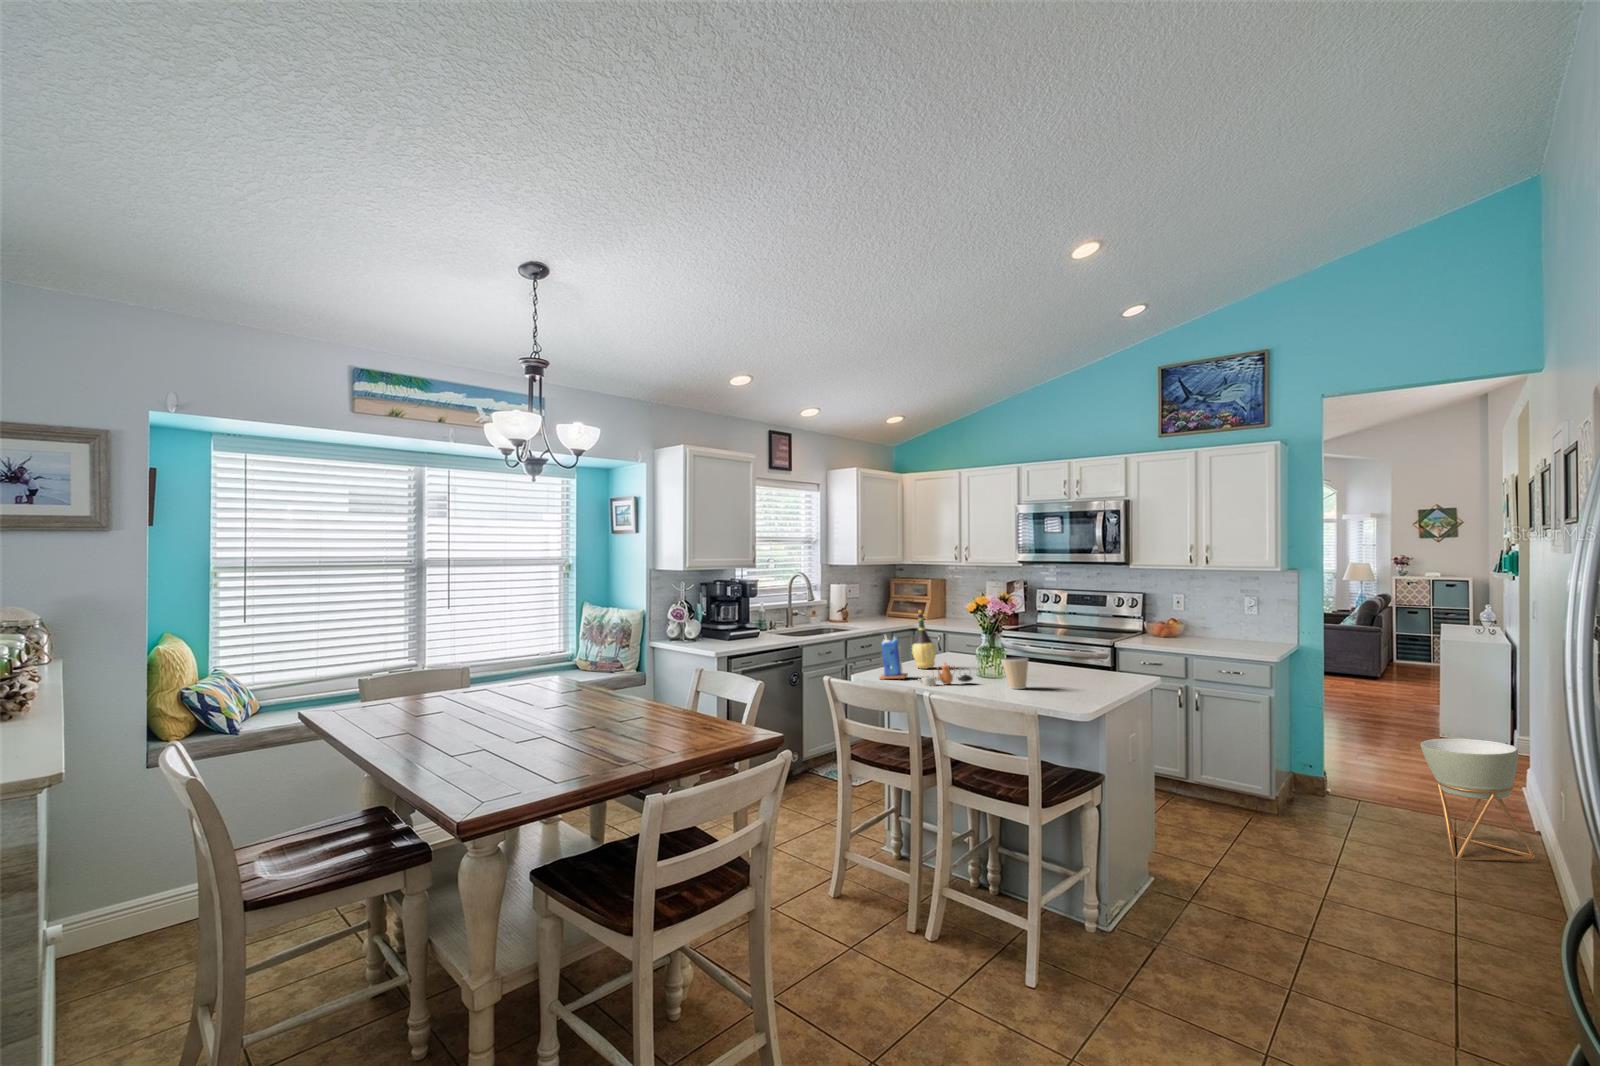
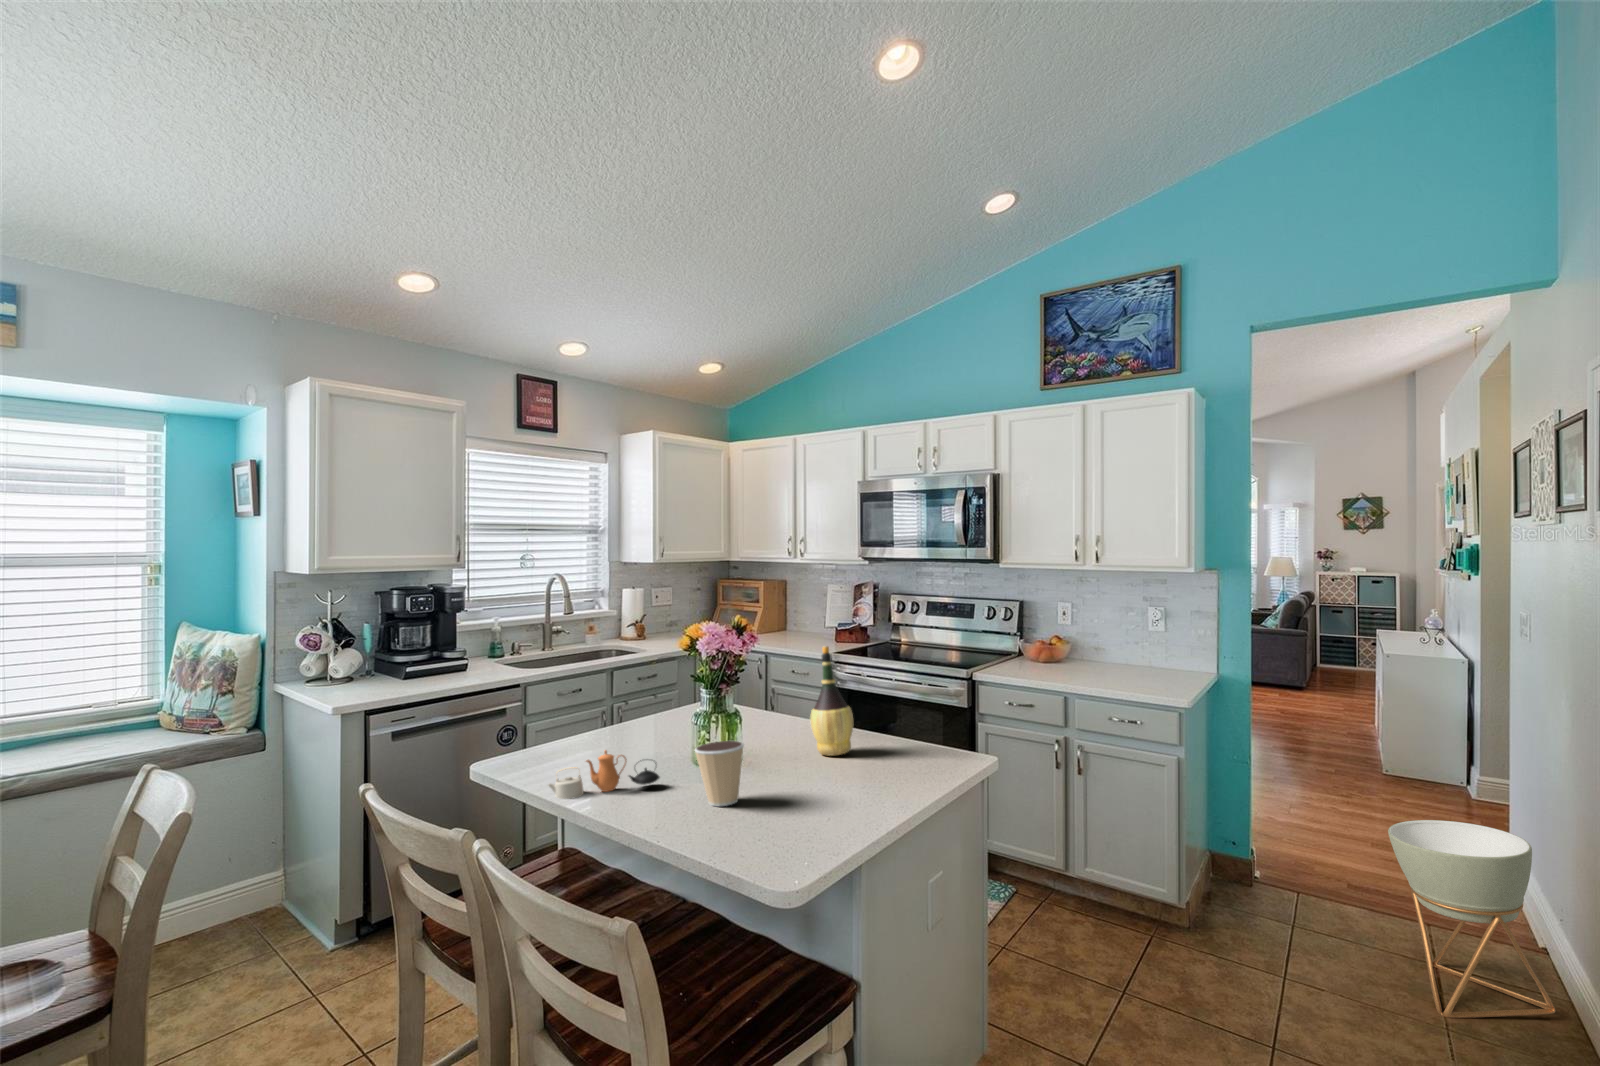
wine bottle: present [912,610,936,669] -> present [810,646,853,755]
candle: present [880,637,908,679] -> none [509,693,572,776]

